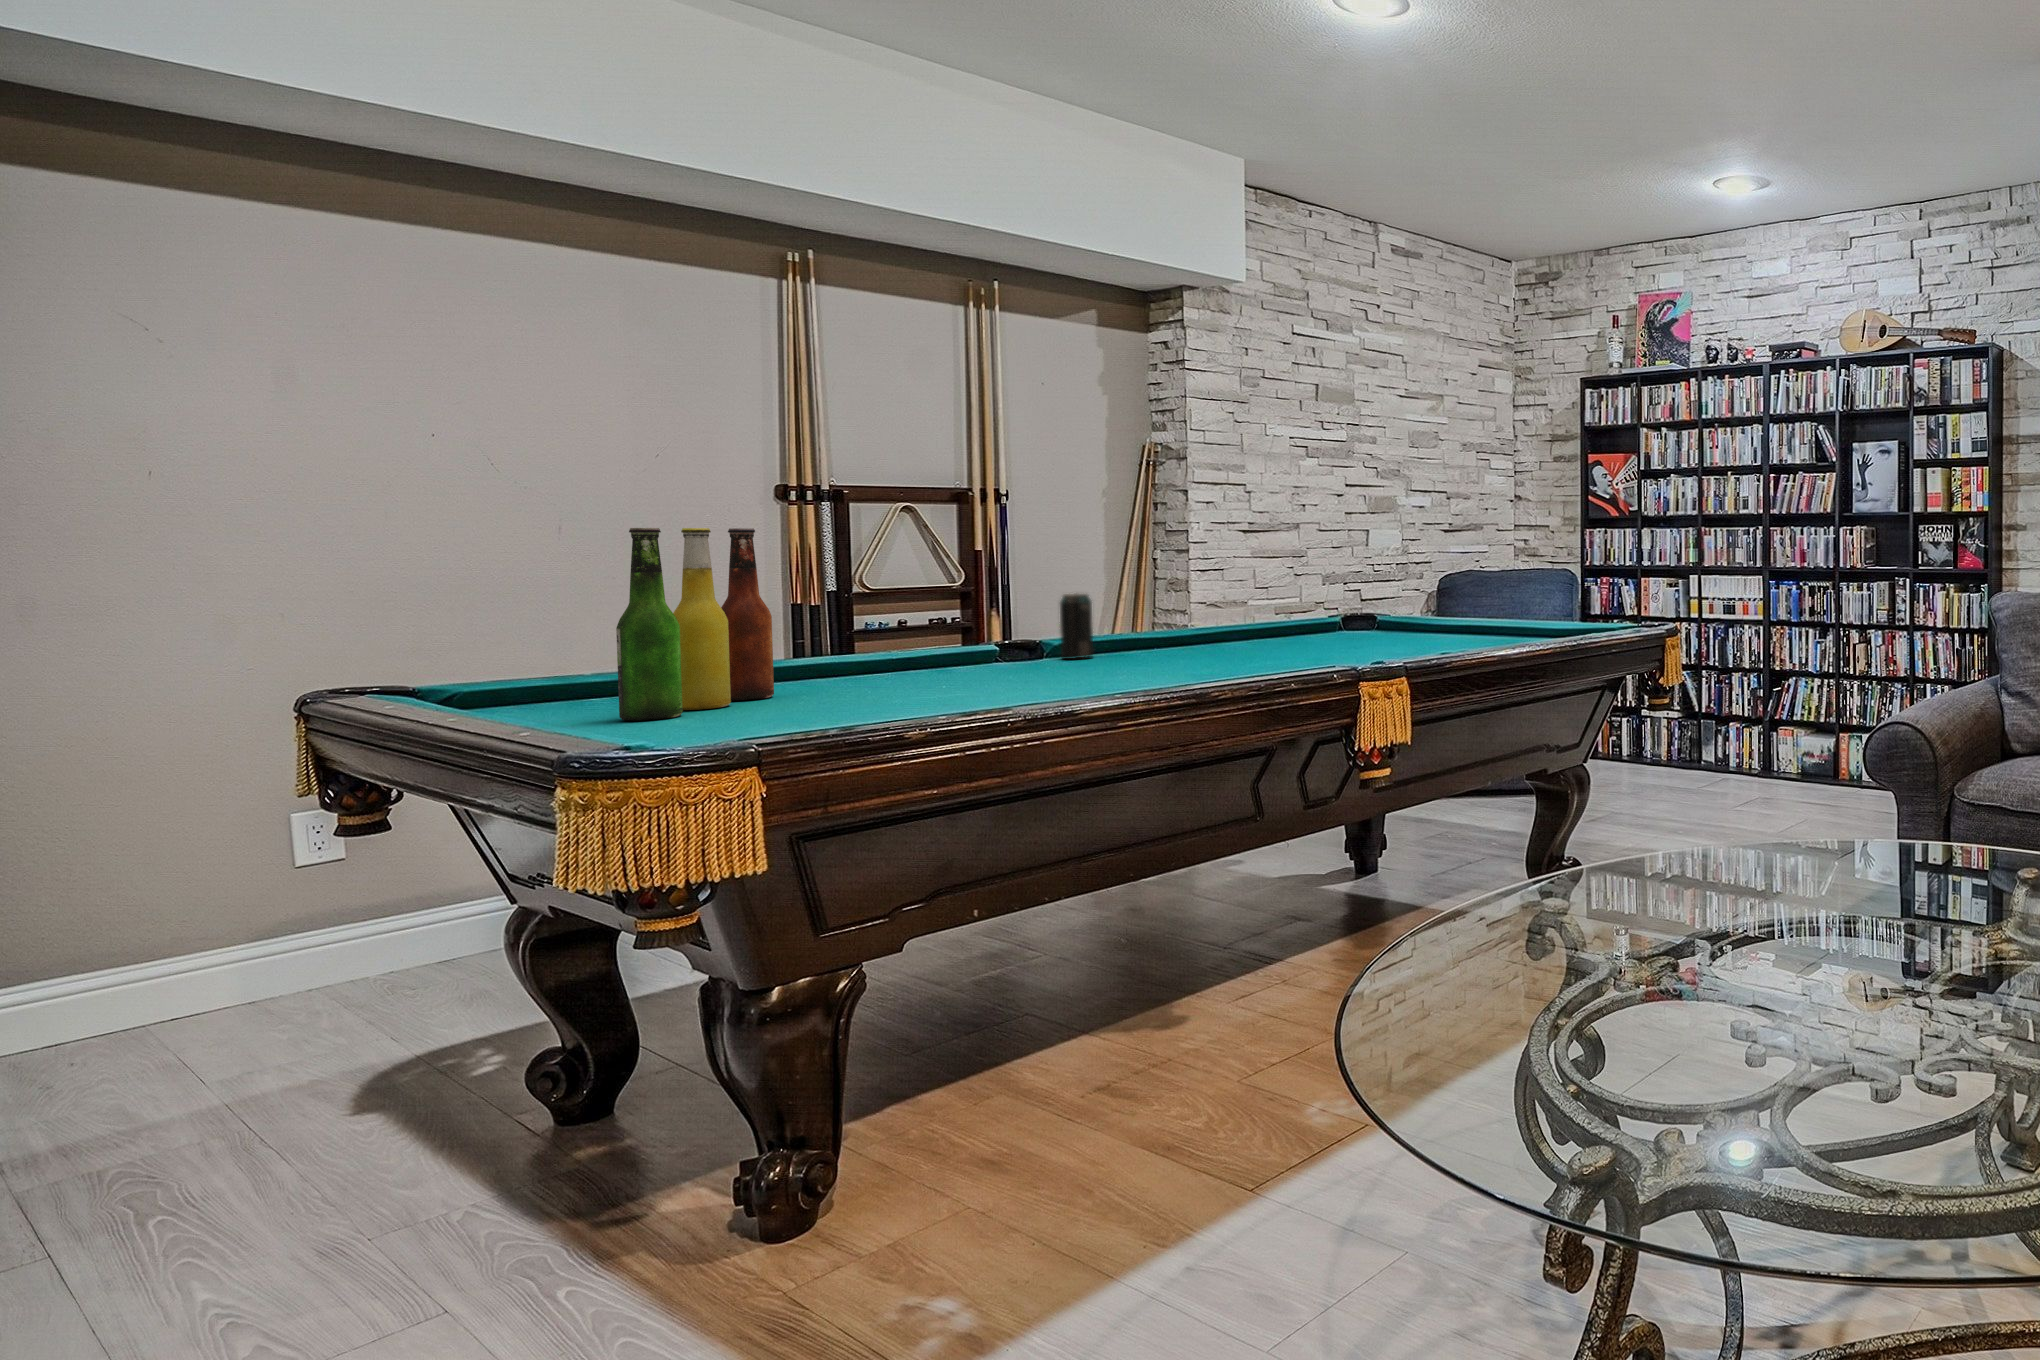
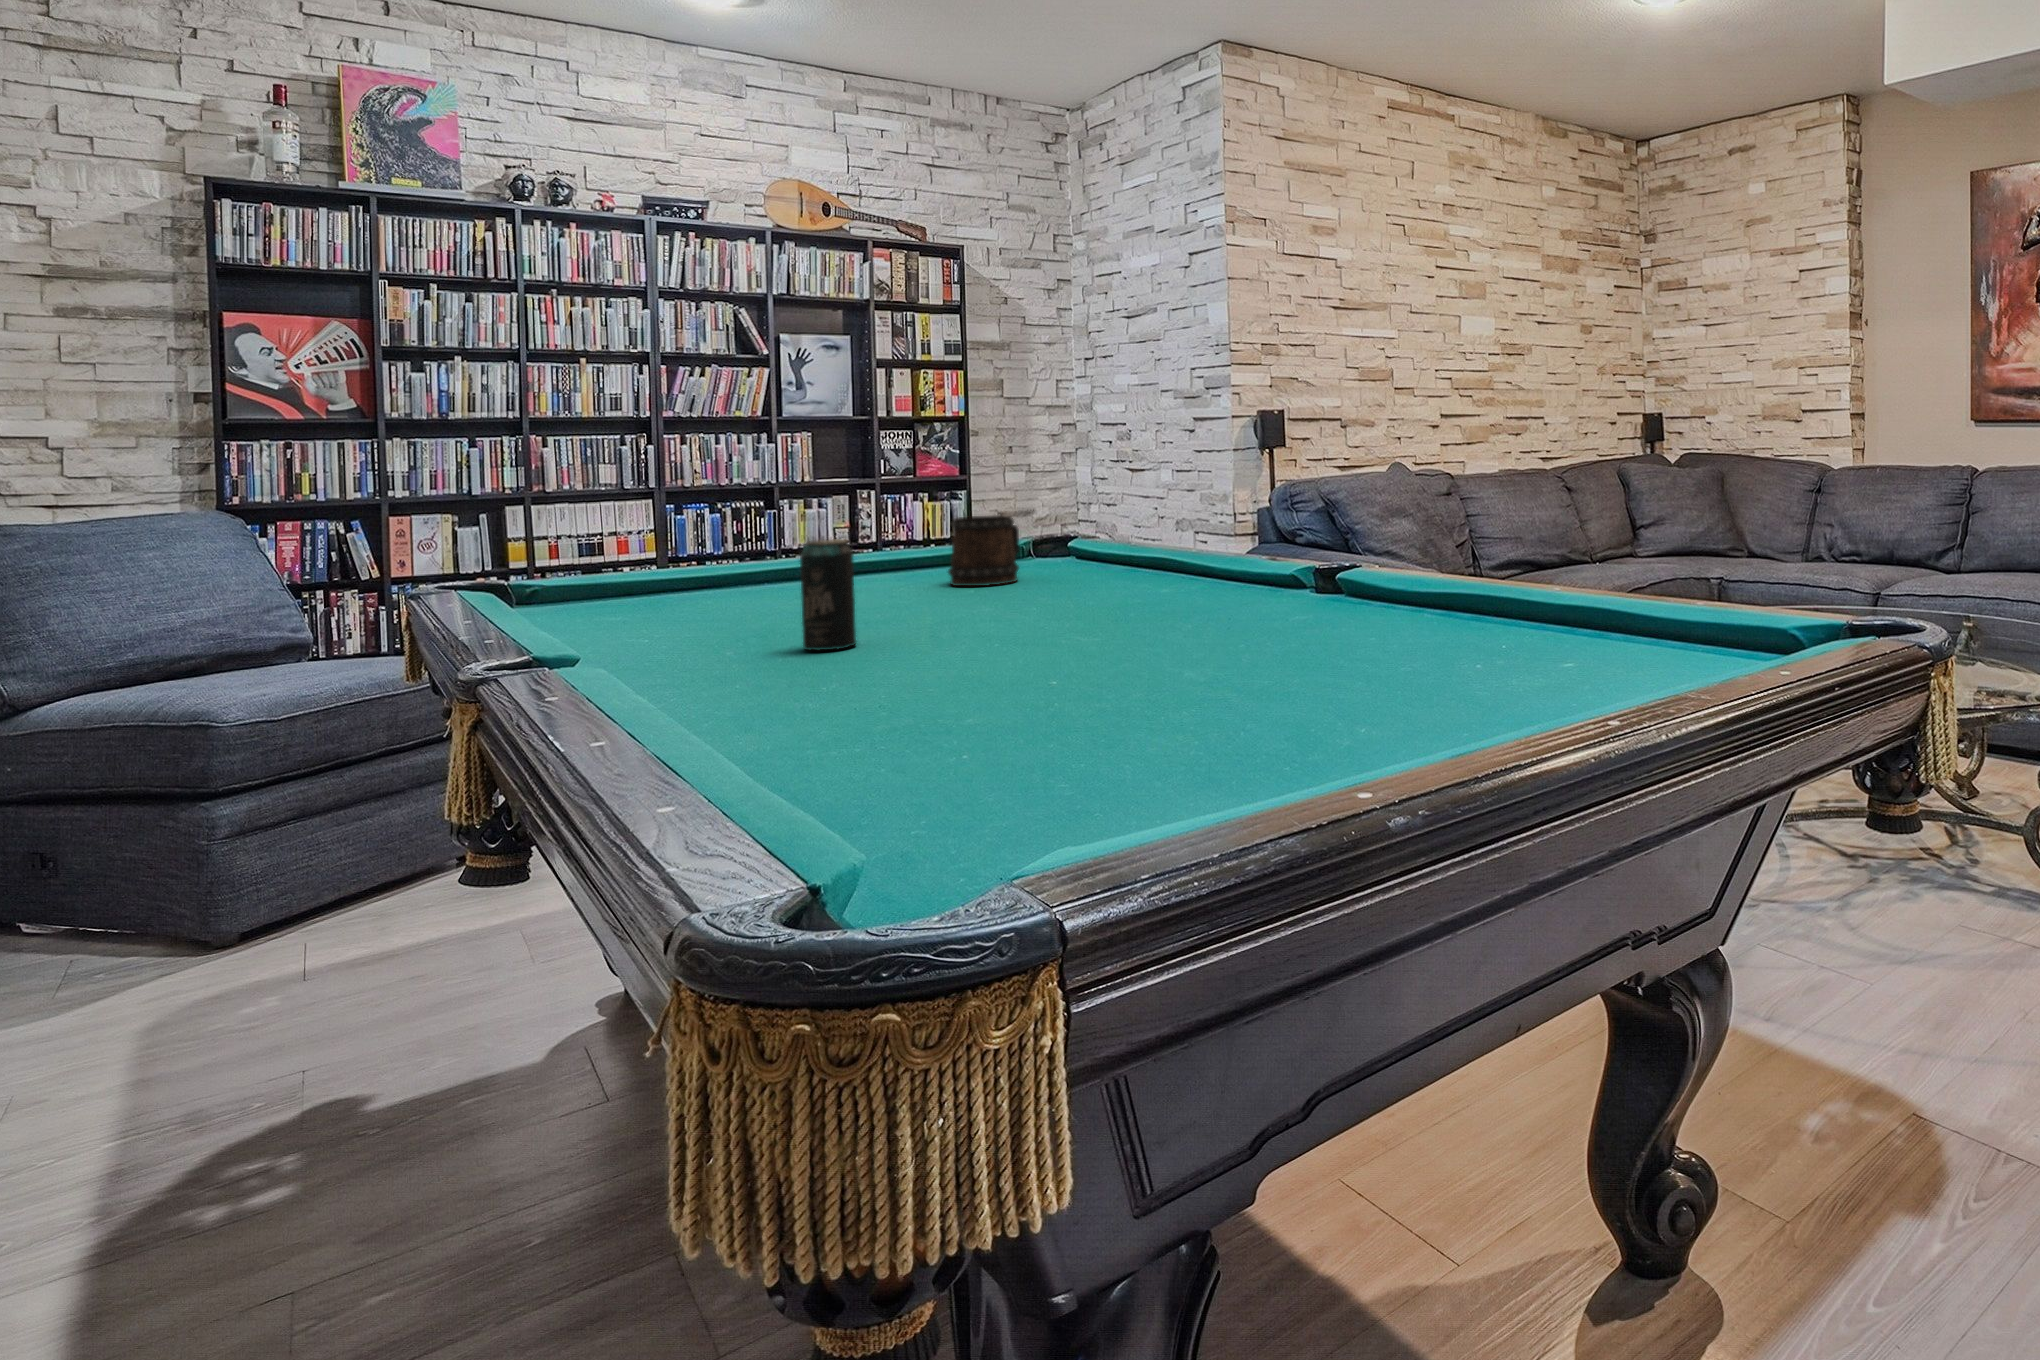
beer bottle: present [616,528,774,721] -> none [1104,420,1384,719]
beer mug: none [1356,593,1413,645] -> present [948,515,1019,586]

